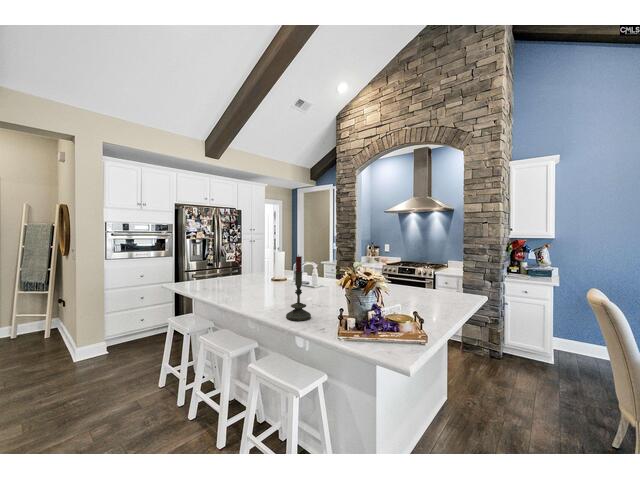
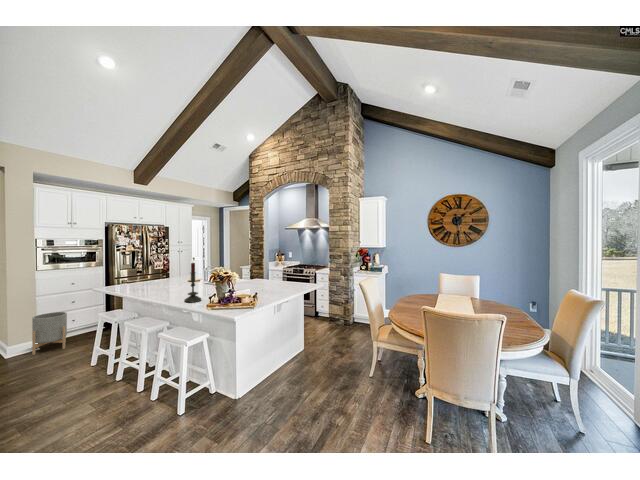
planter: none [100,311,135,362] -> present [32,312,67,355]

